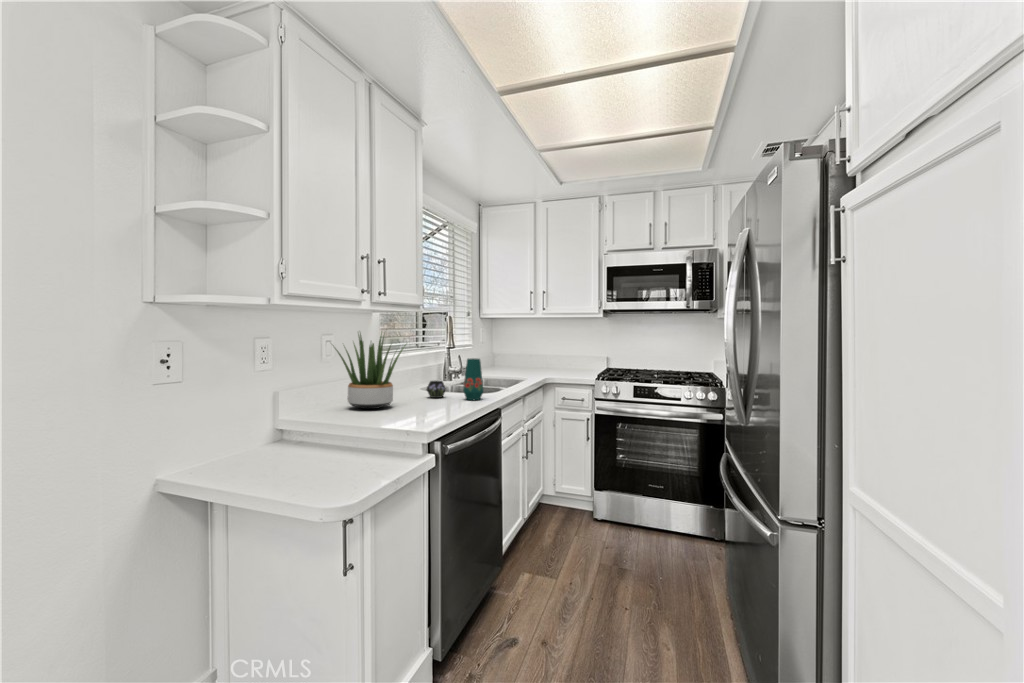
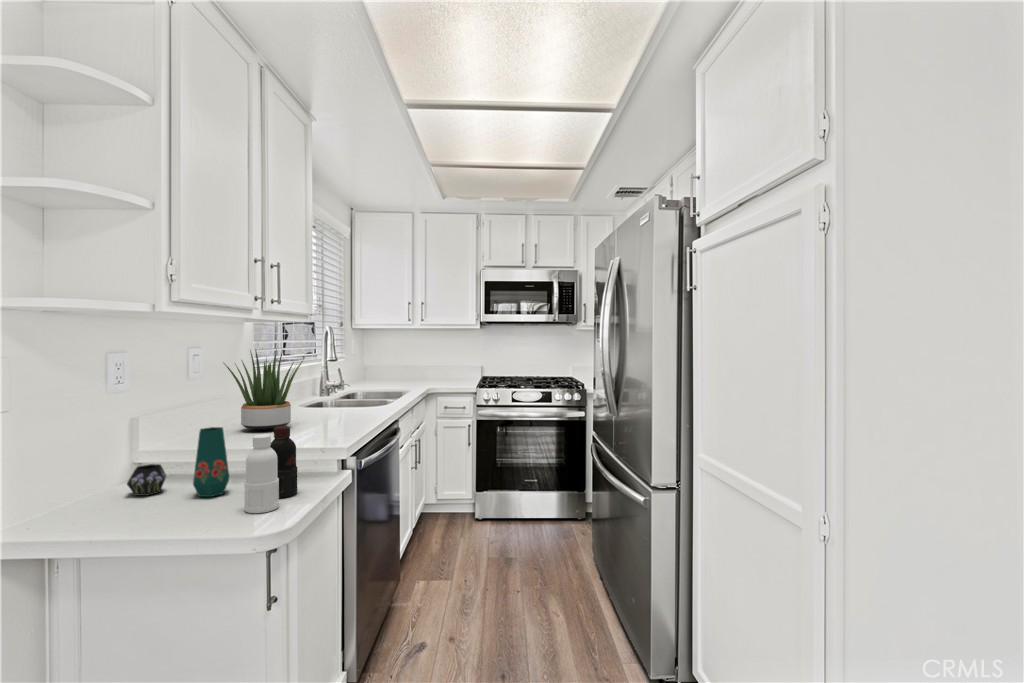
vase: present [427,359,483,400] -> present [127,427,229,497]
bottle: none [316,404,374,489] -> present [245,426,297,513]

